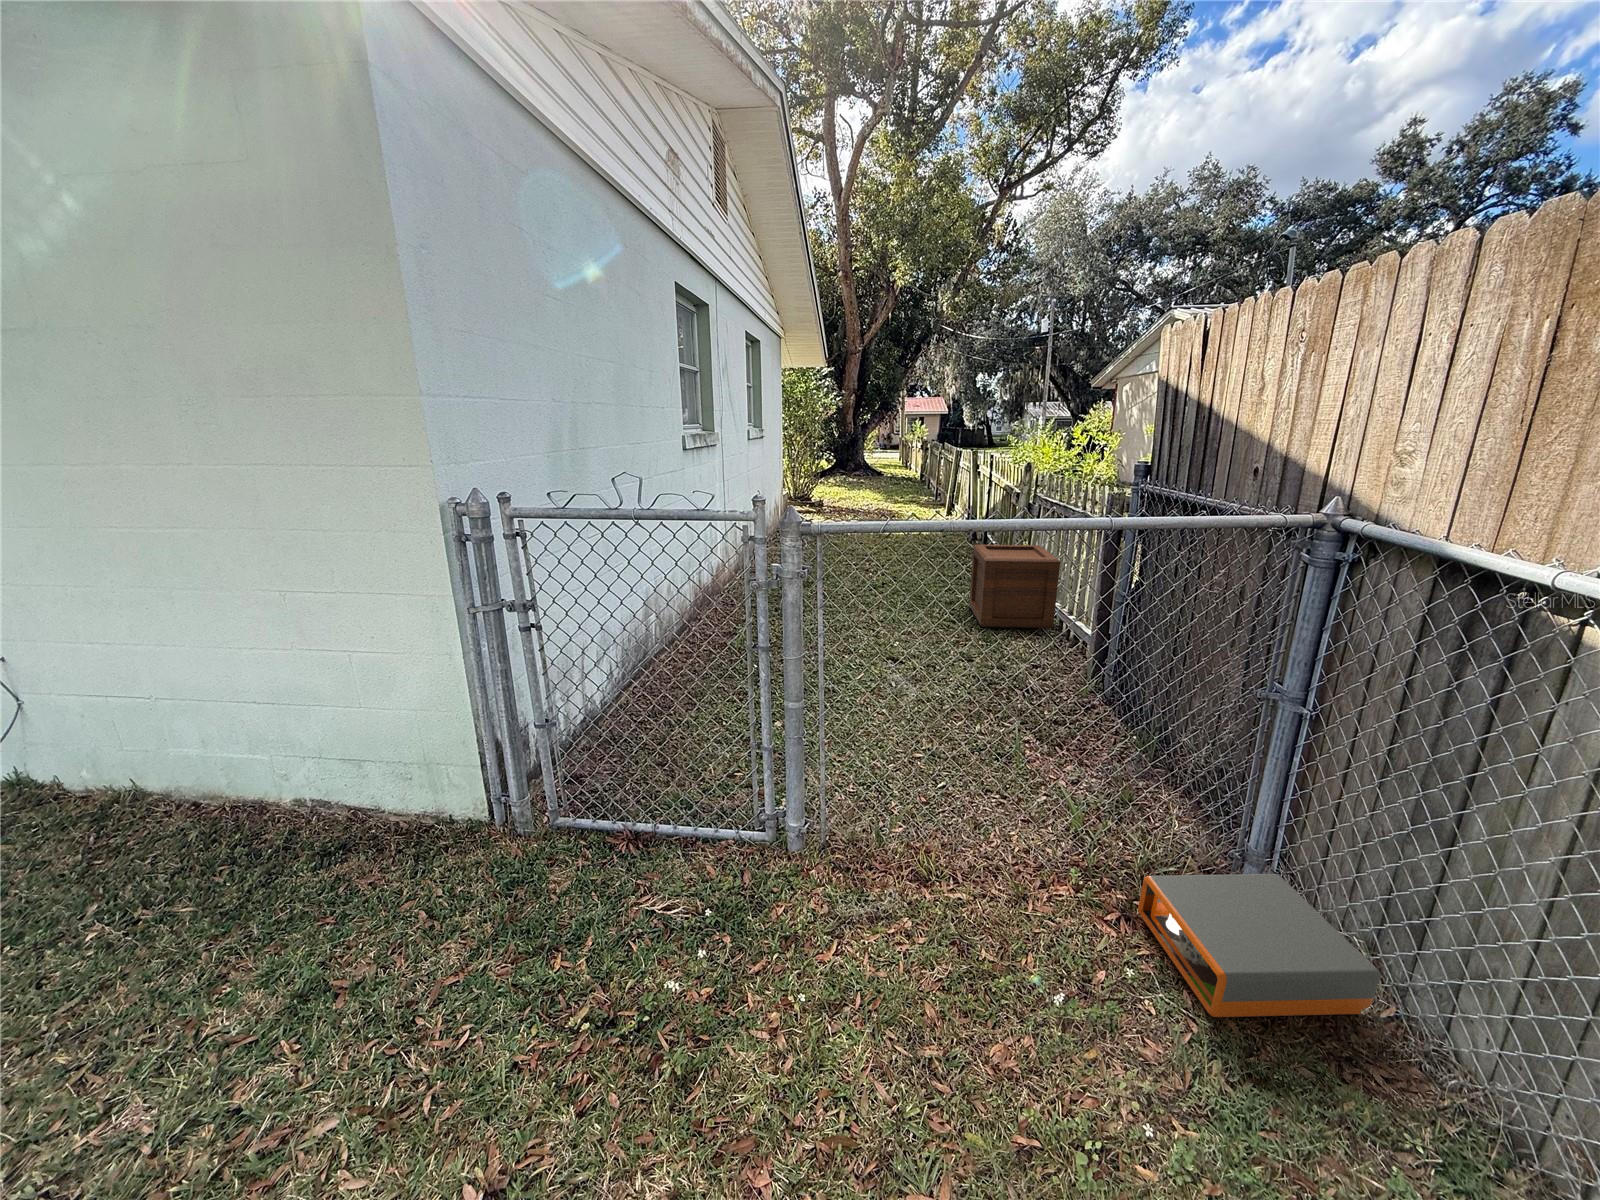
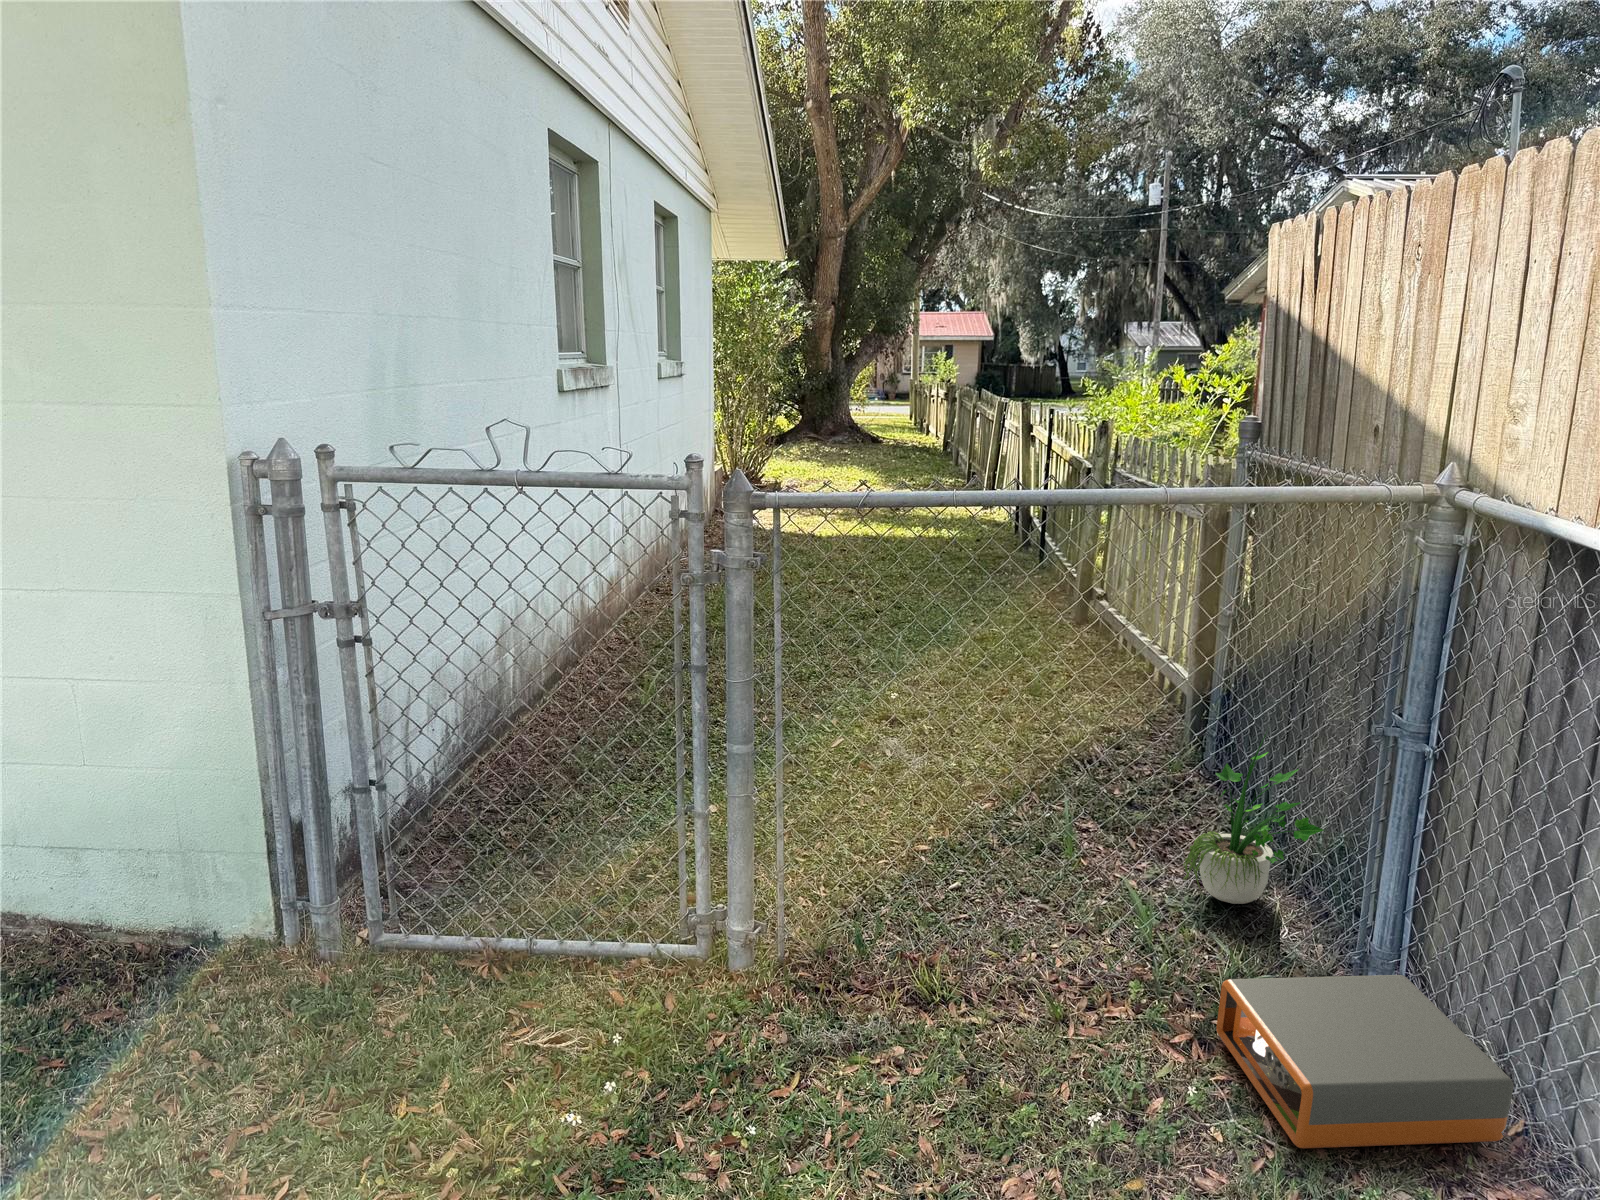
wooden crate: present [969,545,1060,629] -> none [1013,543,1148,672]
potted plant: none [1100,681,1208,804] -> present [1183,732,1324,904]

